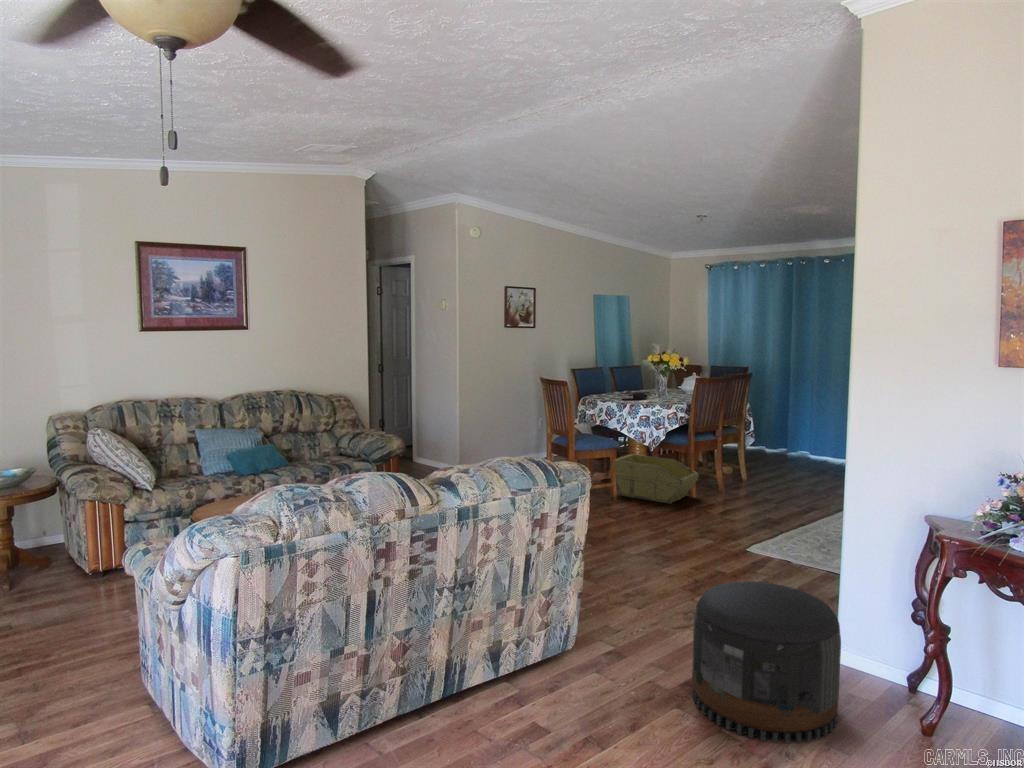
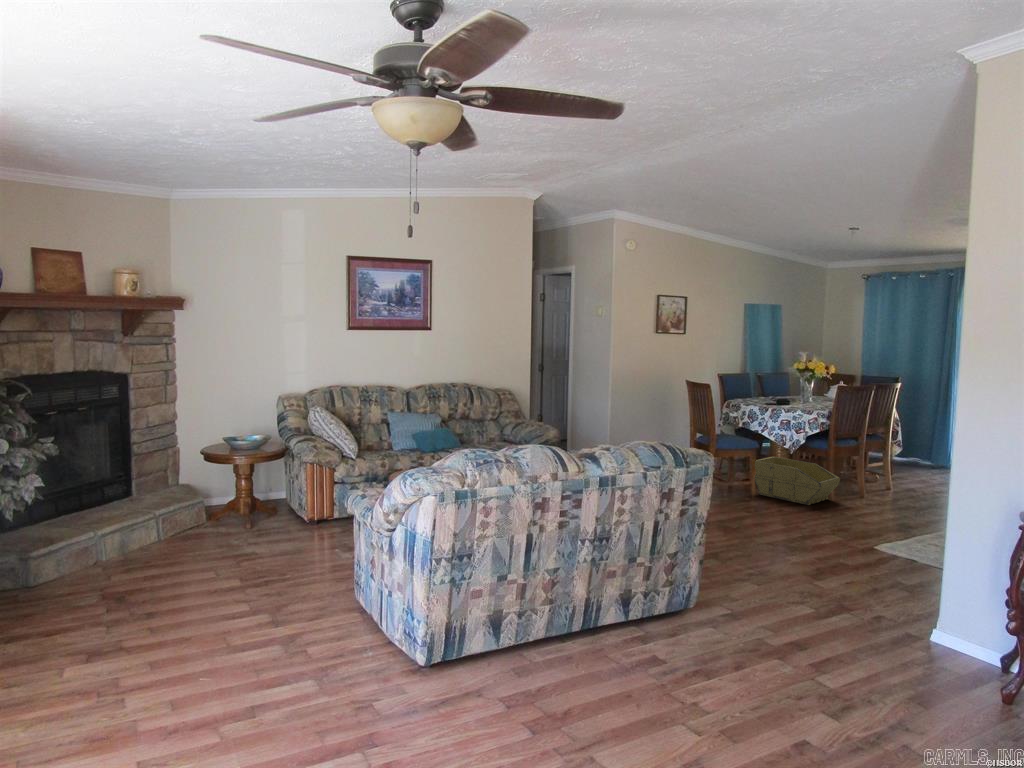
pouf: present [692,581,841,743] -> none [796,562,935,698]

